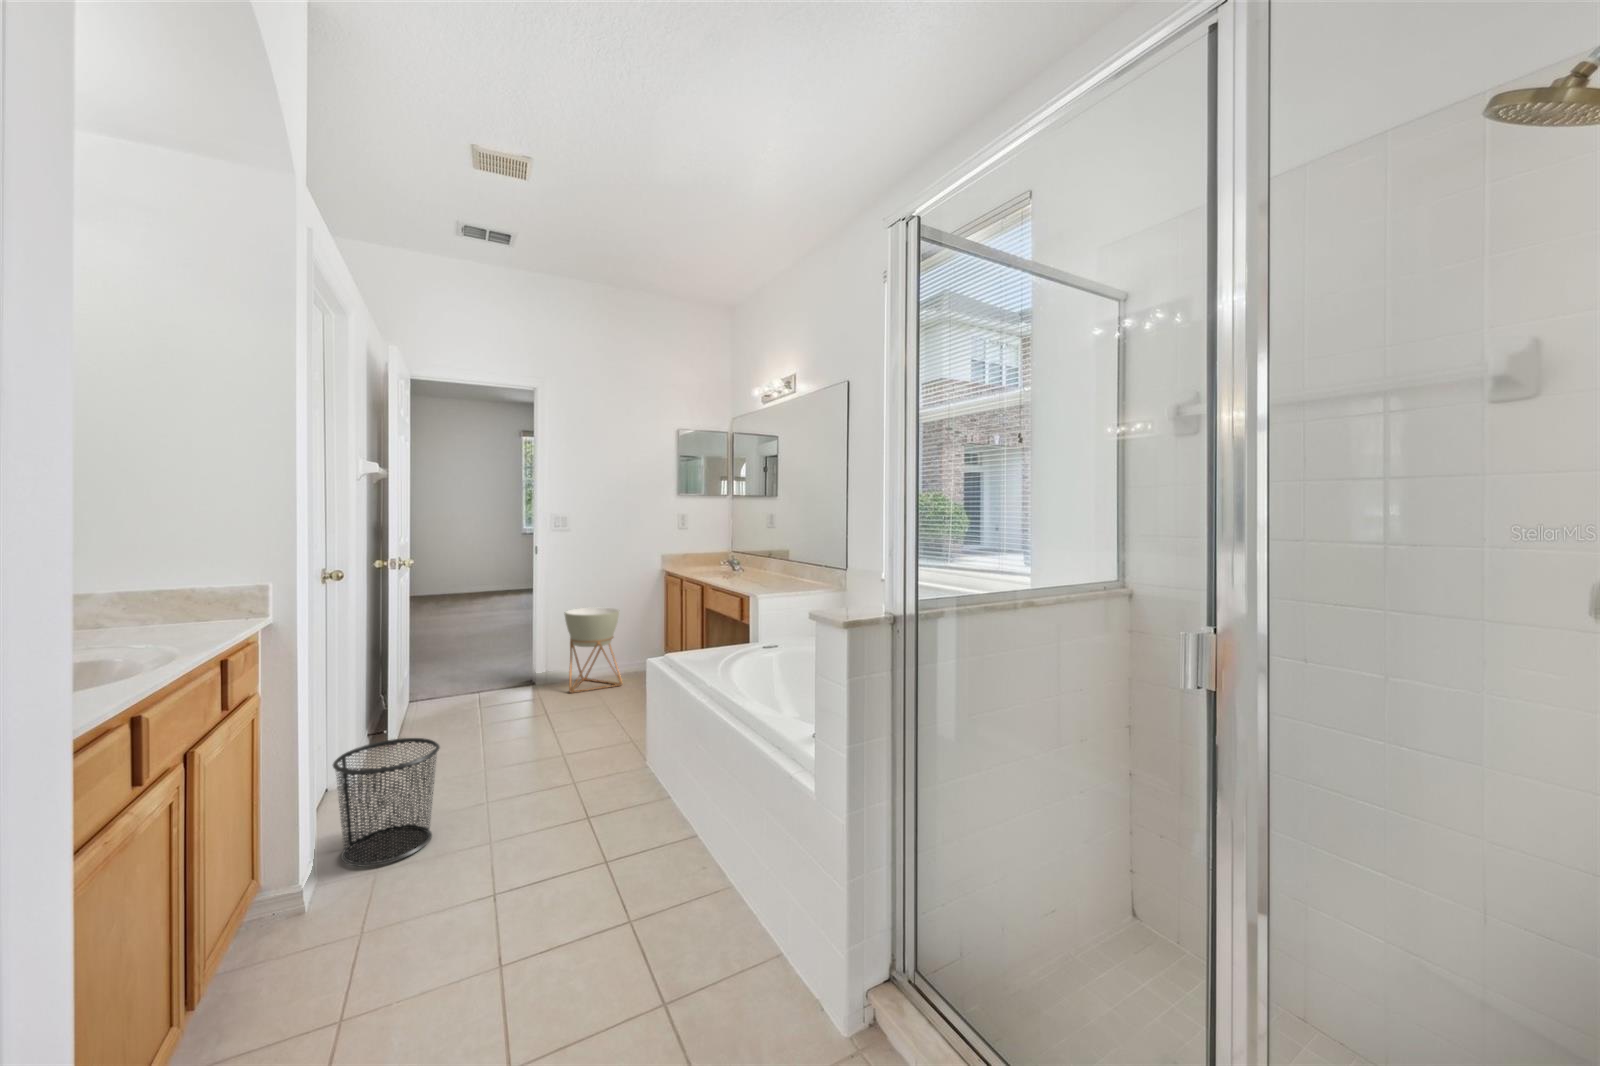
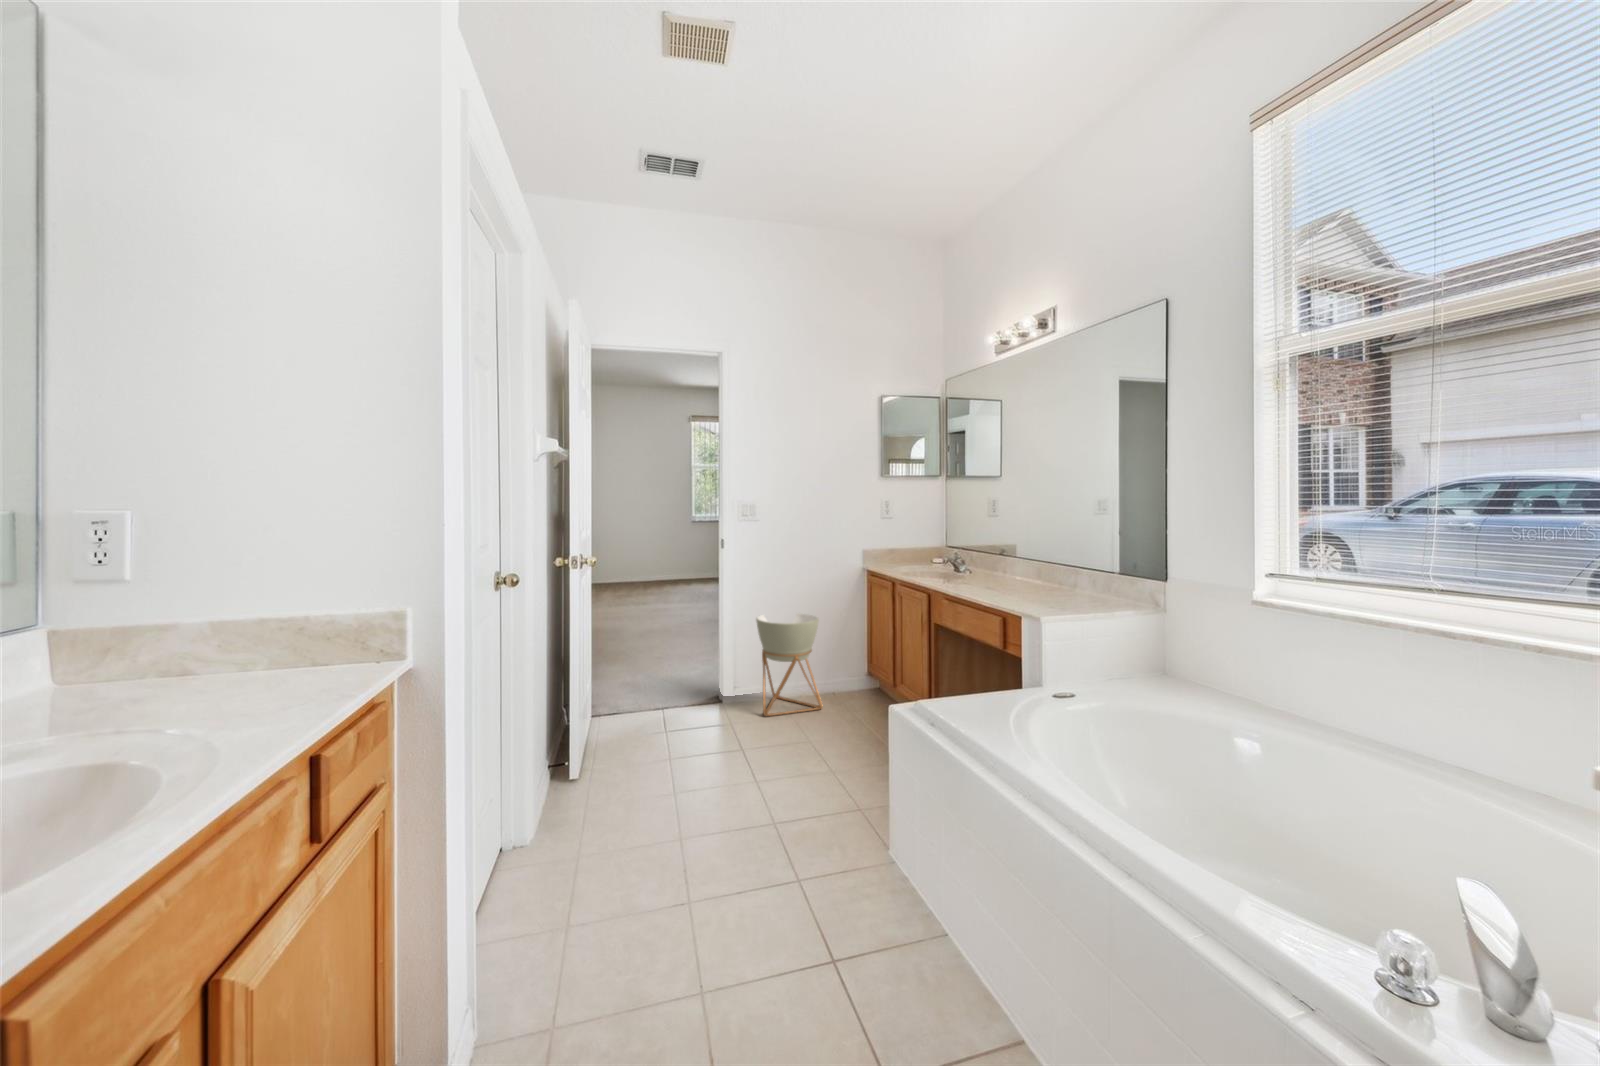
waste bin: present [333,738,440,867] -> none [502,813,639,1019]

